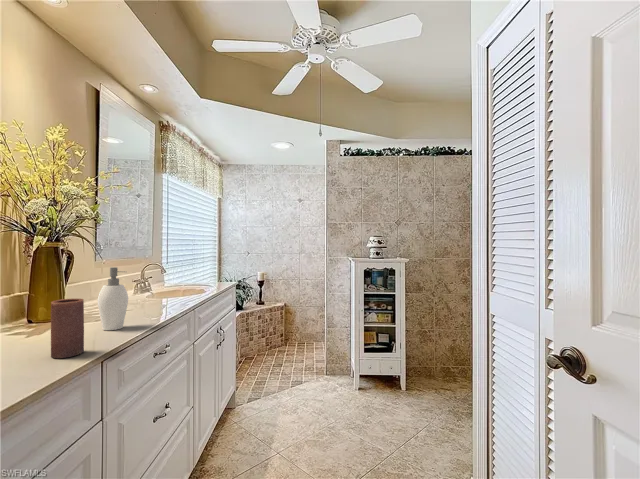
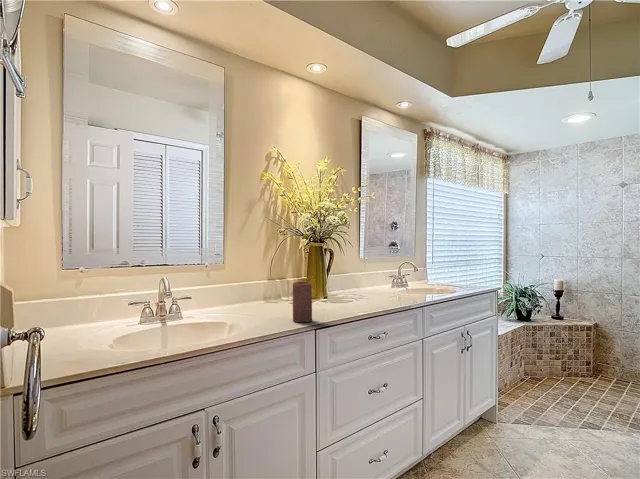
soap dispenser: present [97,267,128,330] -> none [335,262,359,311]

